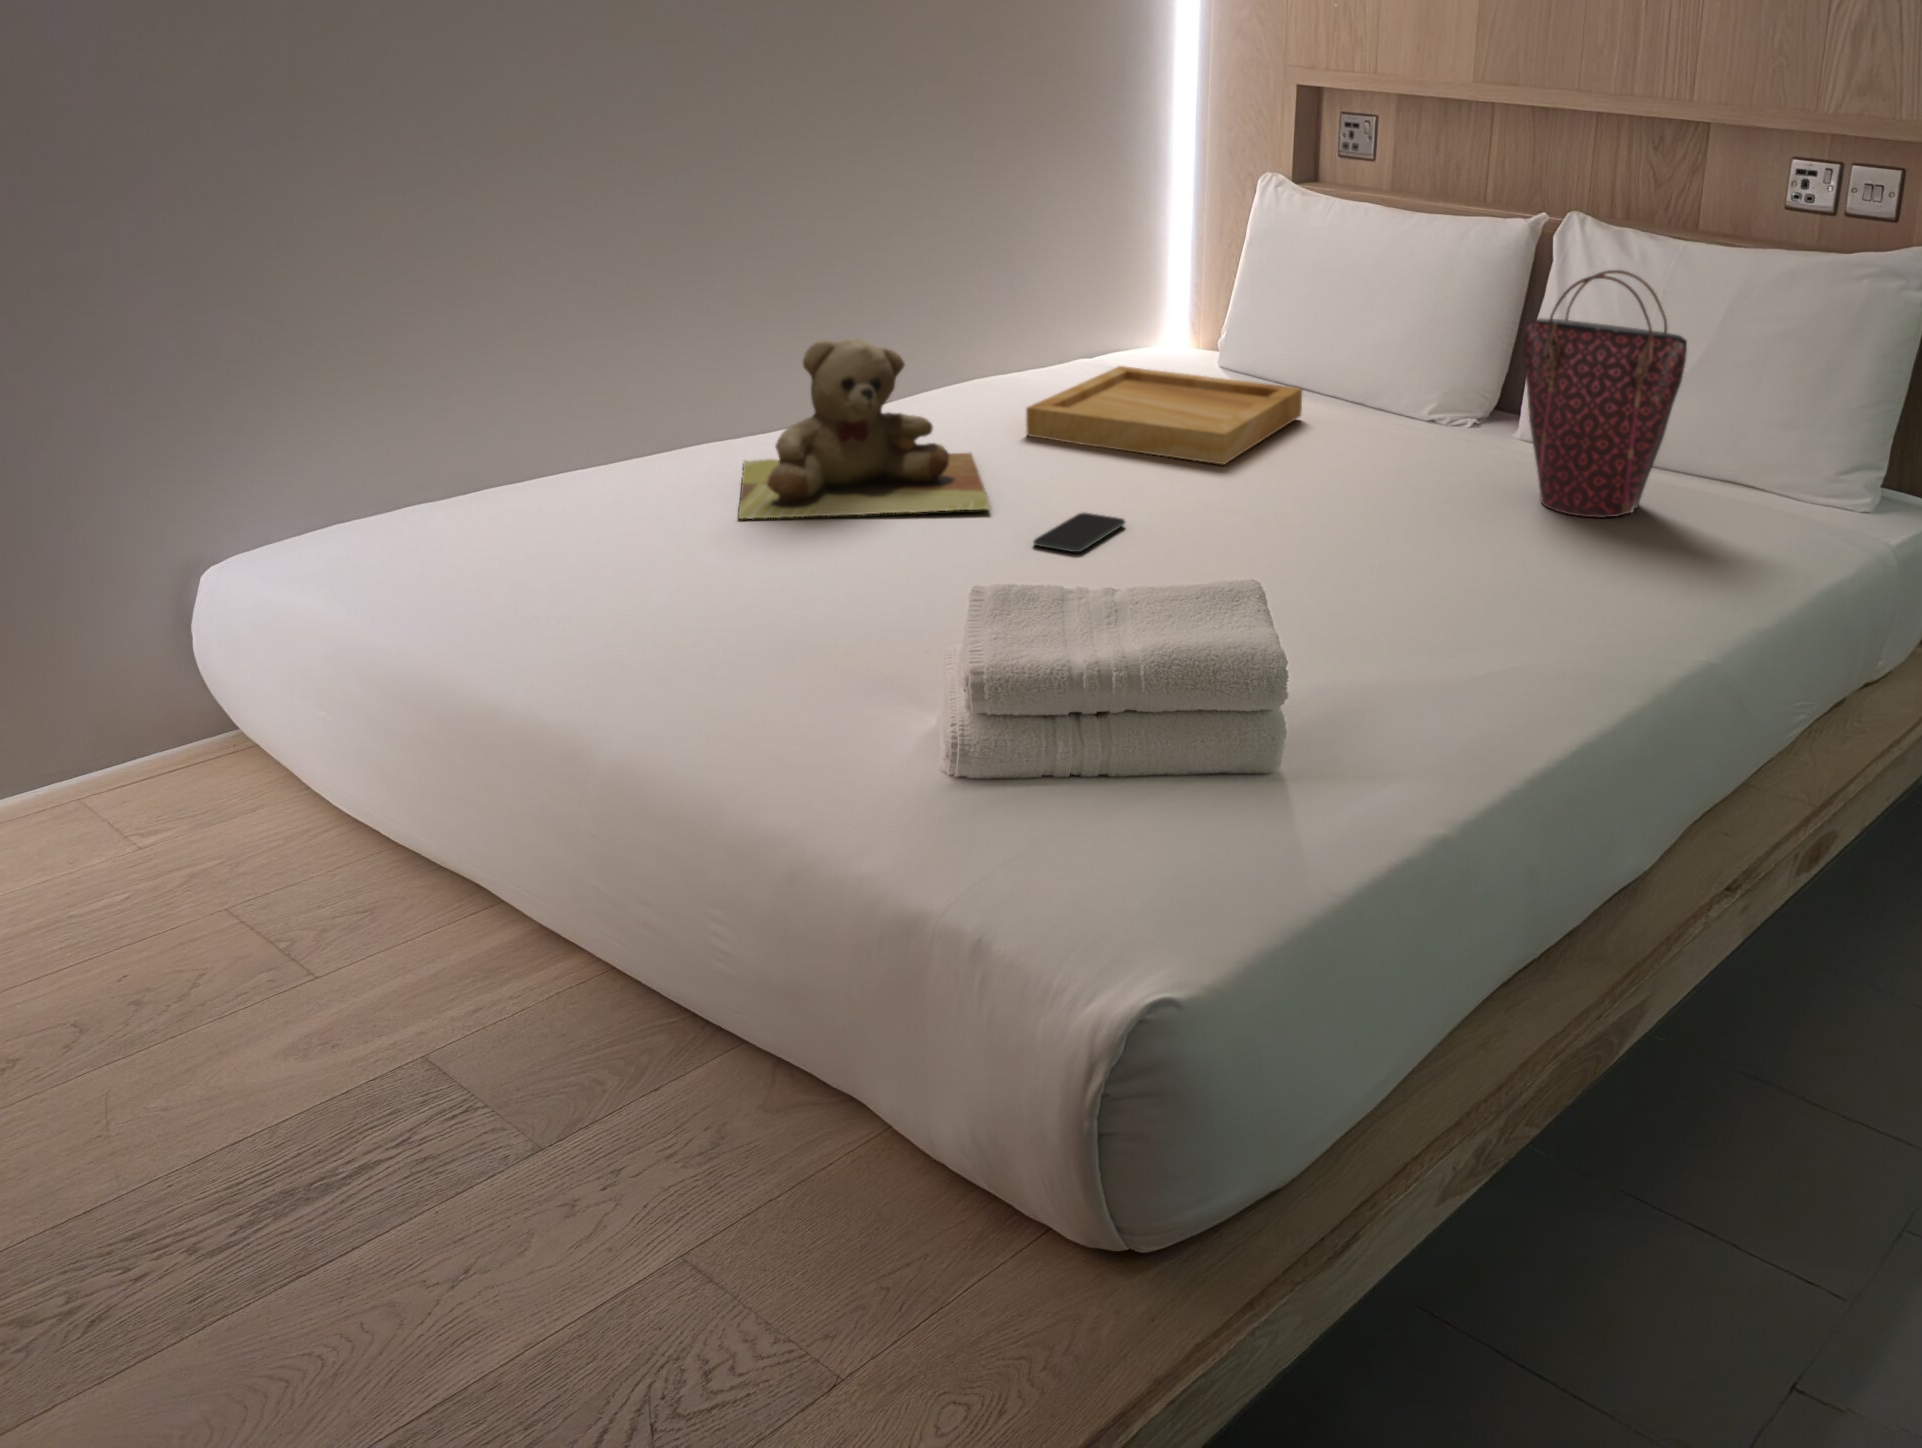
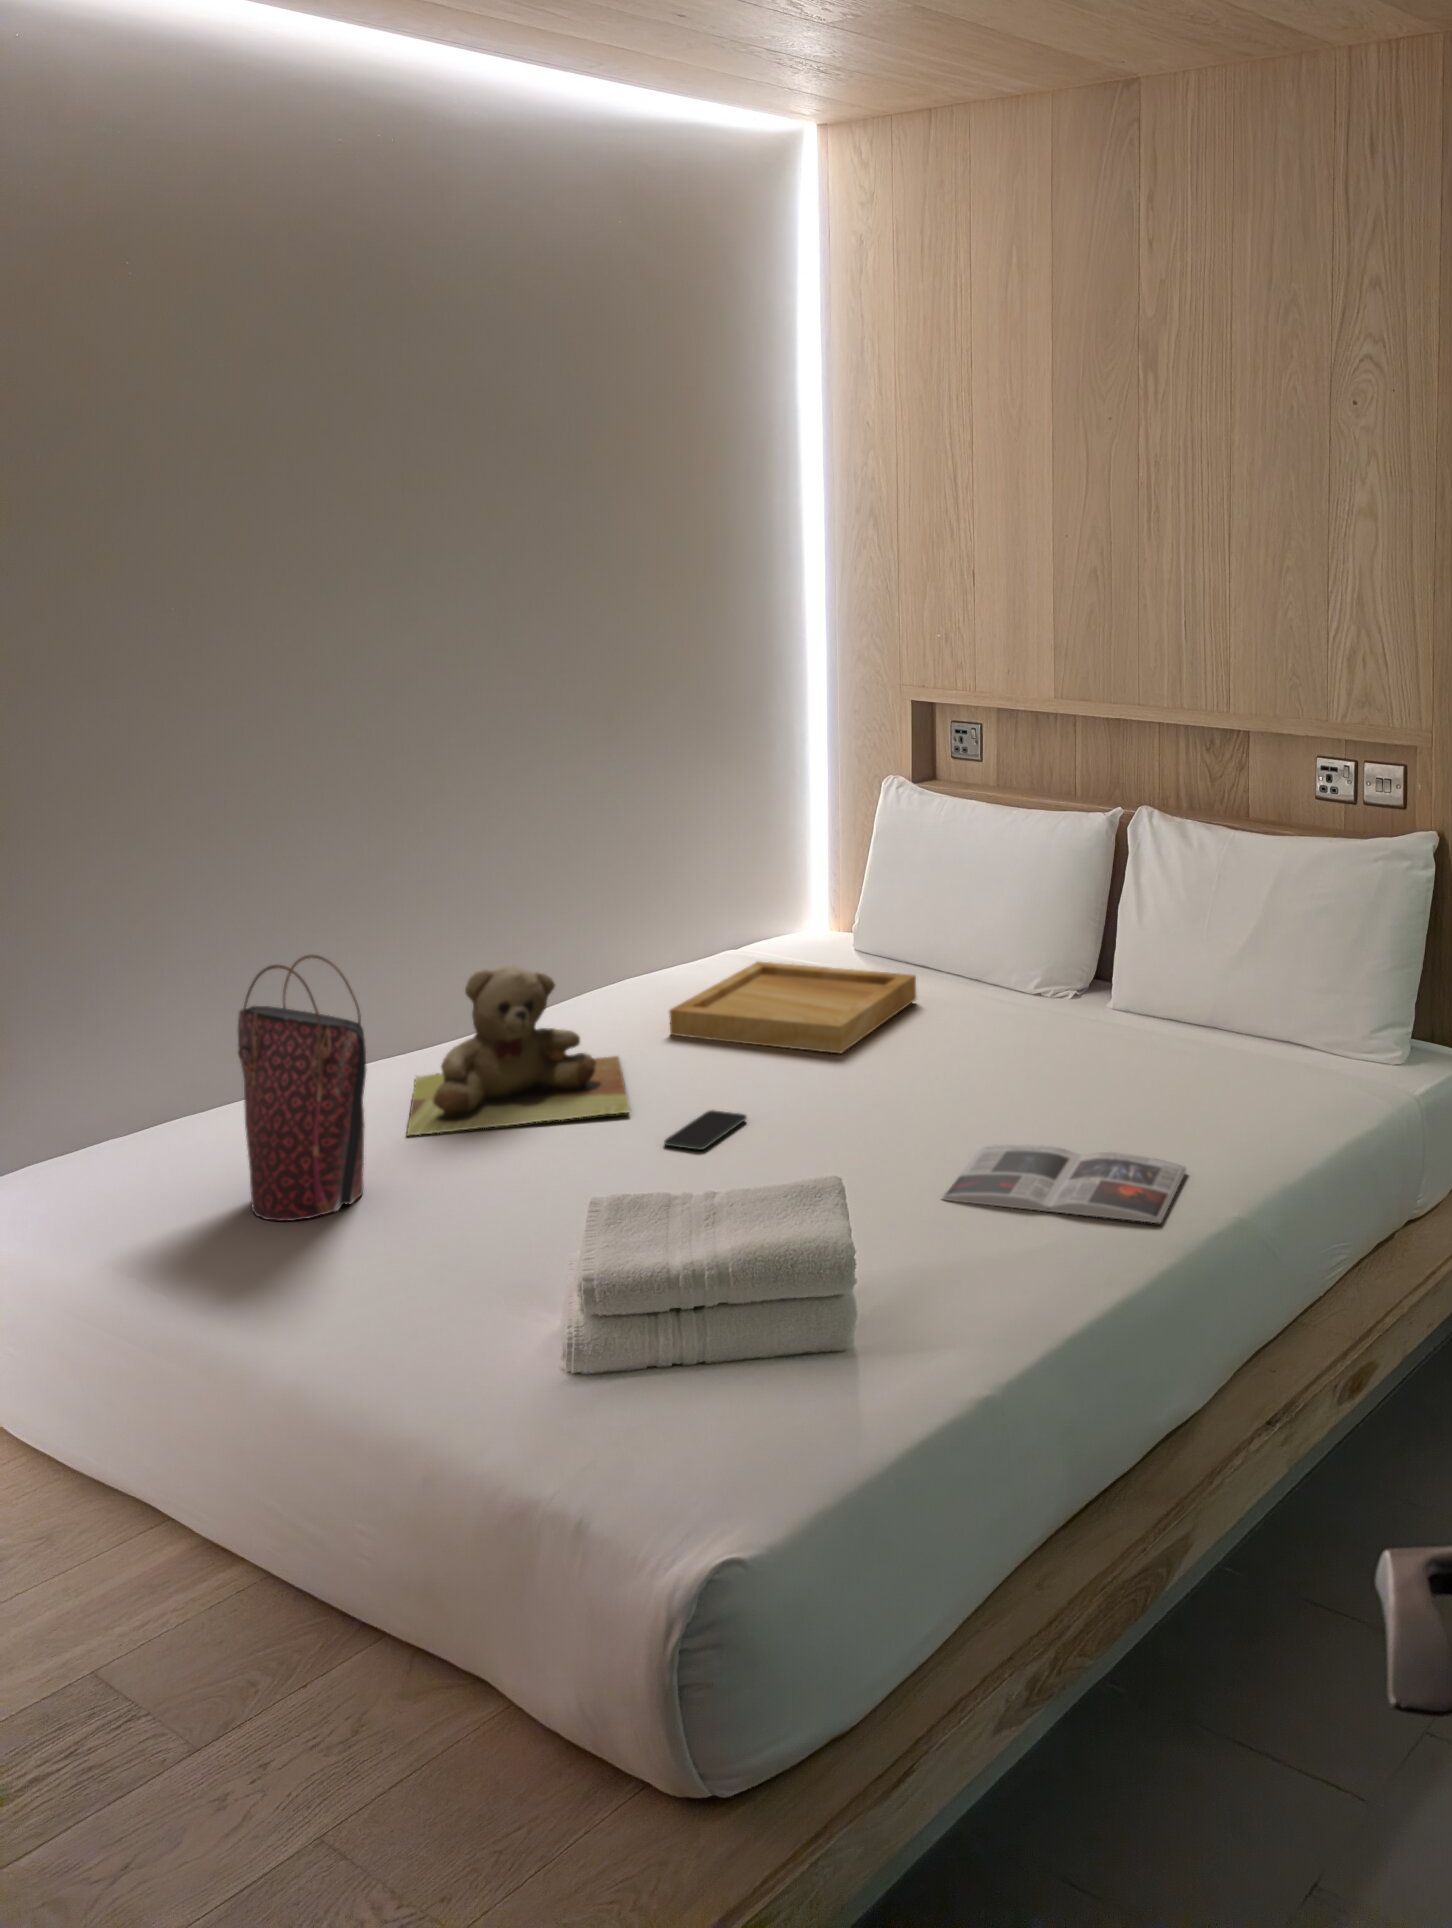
handbag: present [1524,270,1687,517] -> present [238,955,366,1221]
magazine: none [1362,567,1648,660] -> present [942,1145,1186,1224]

